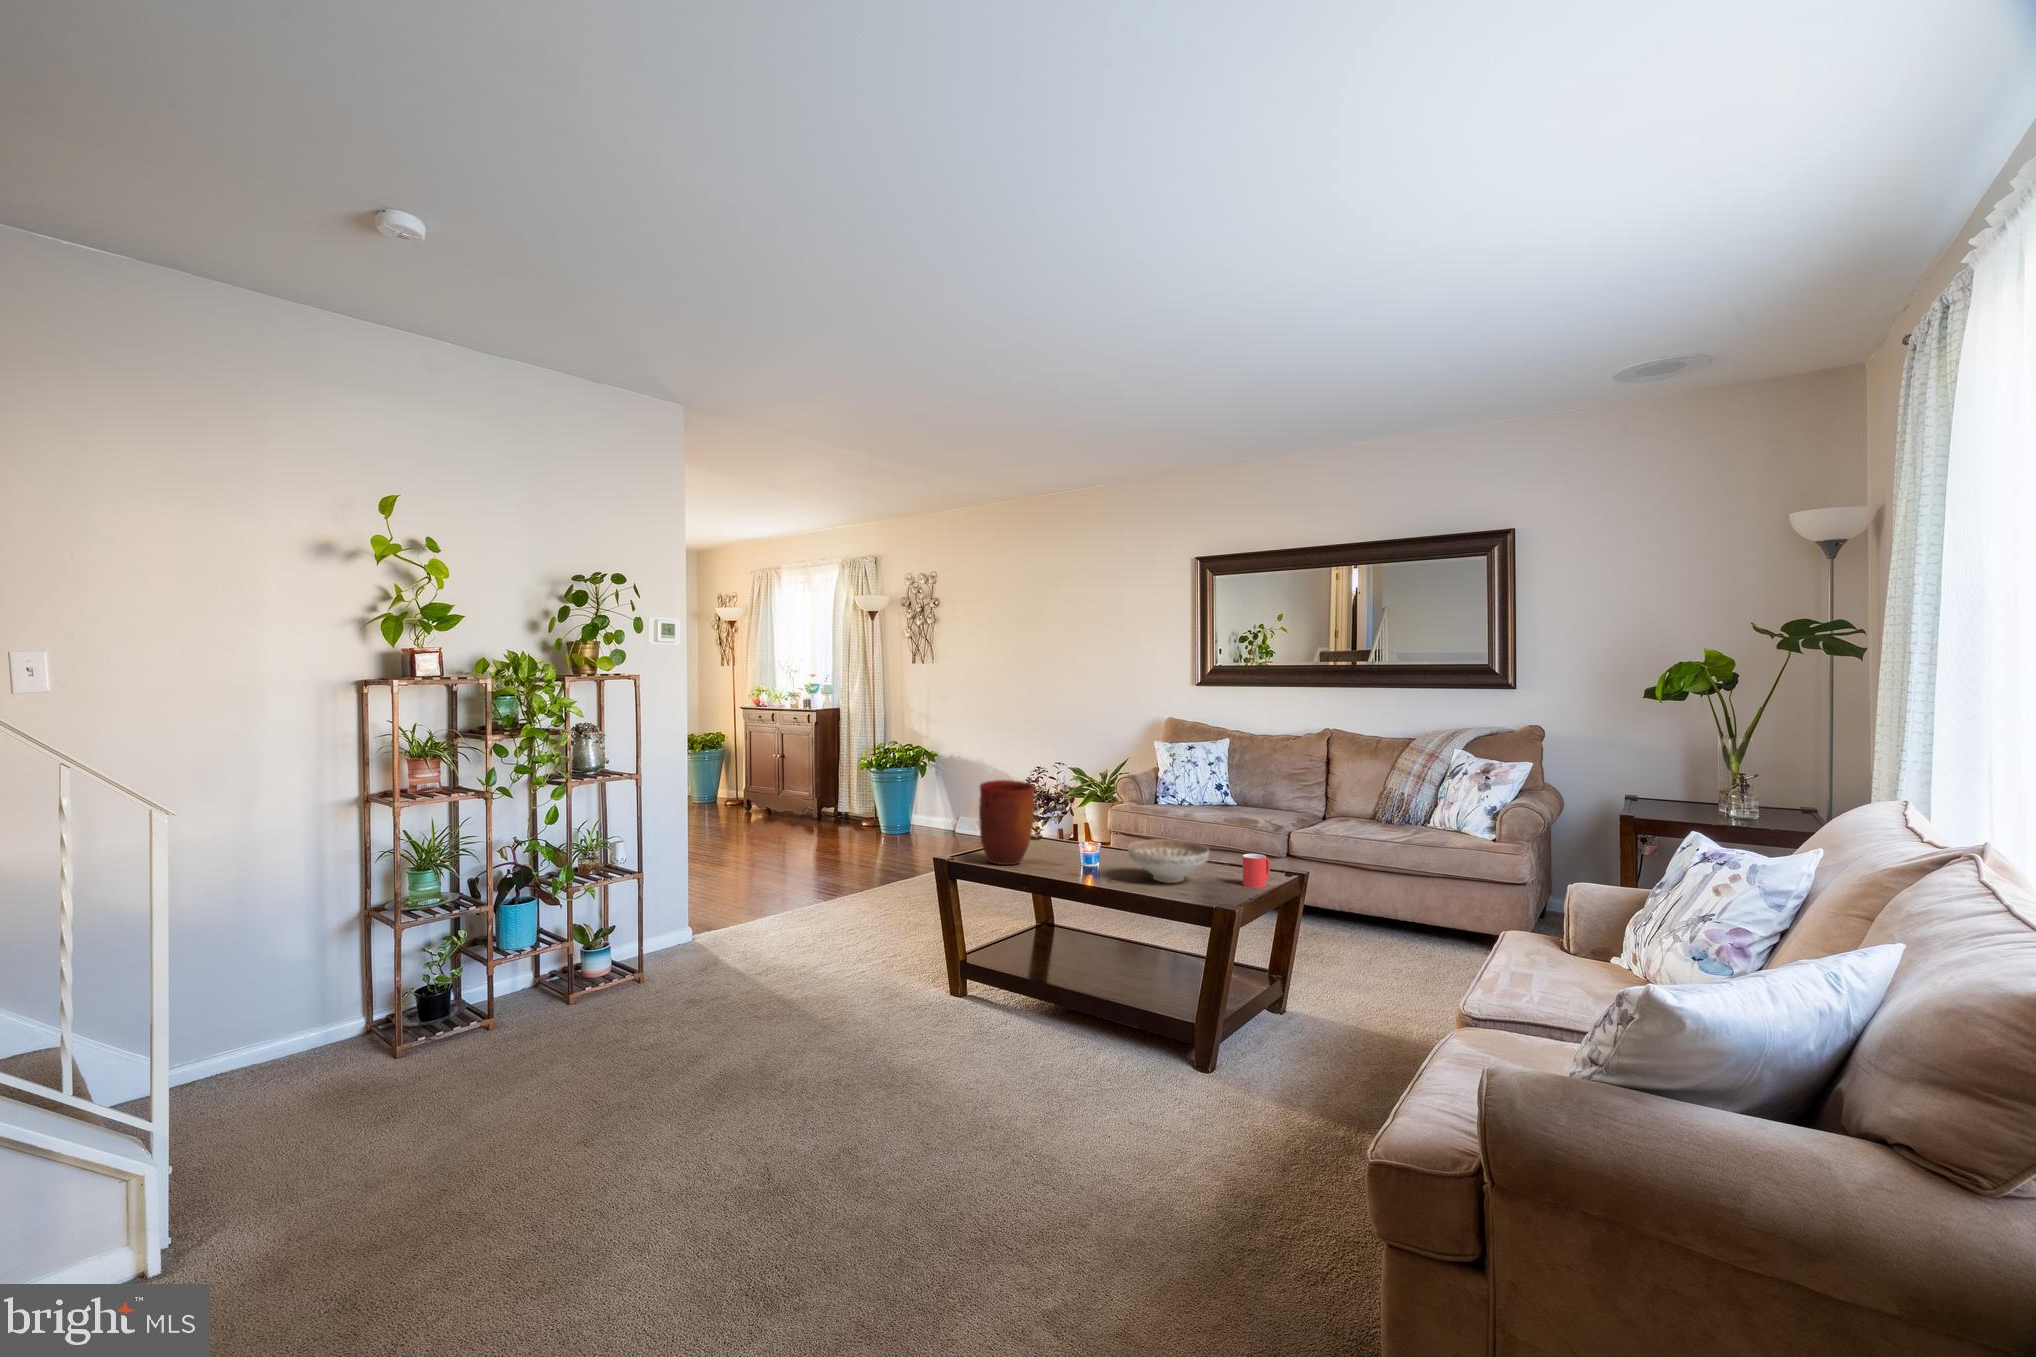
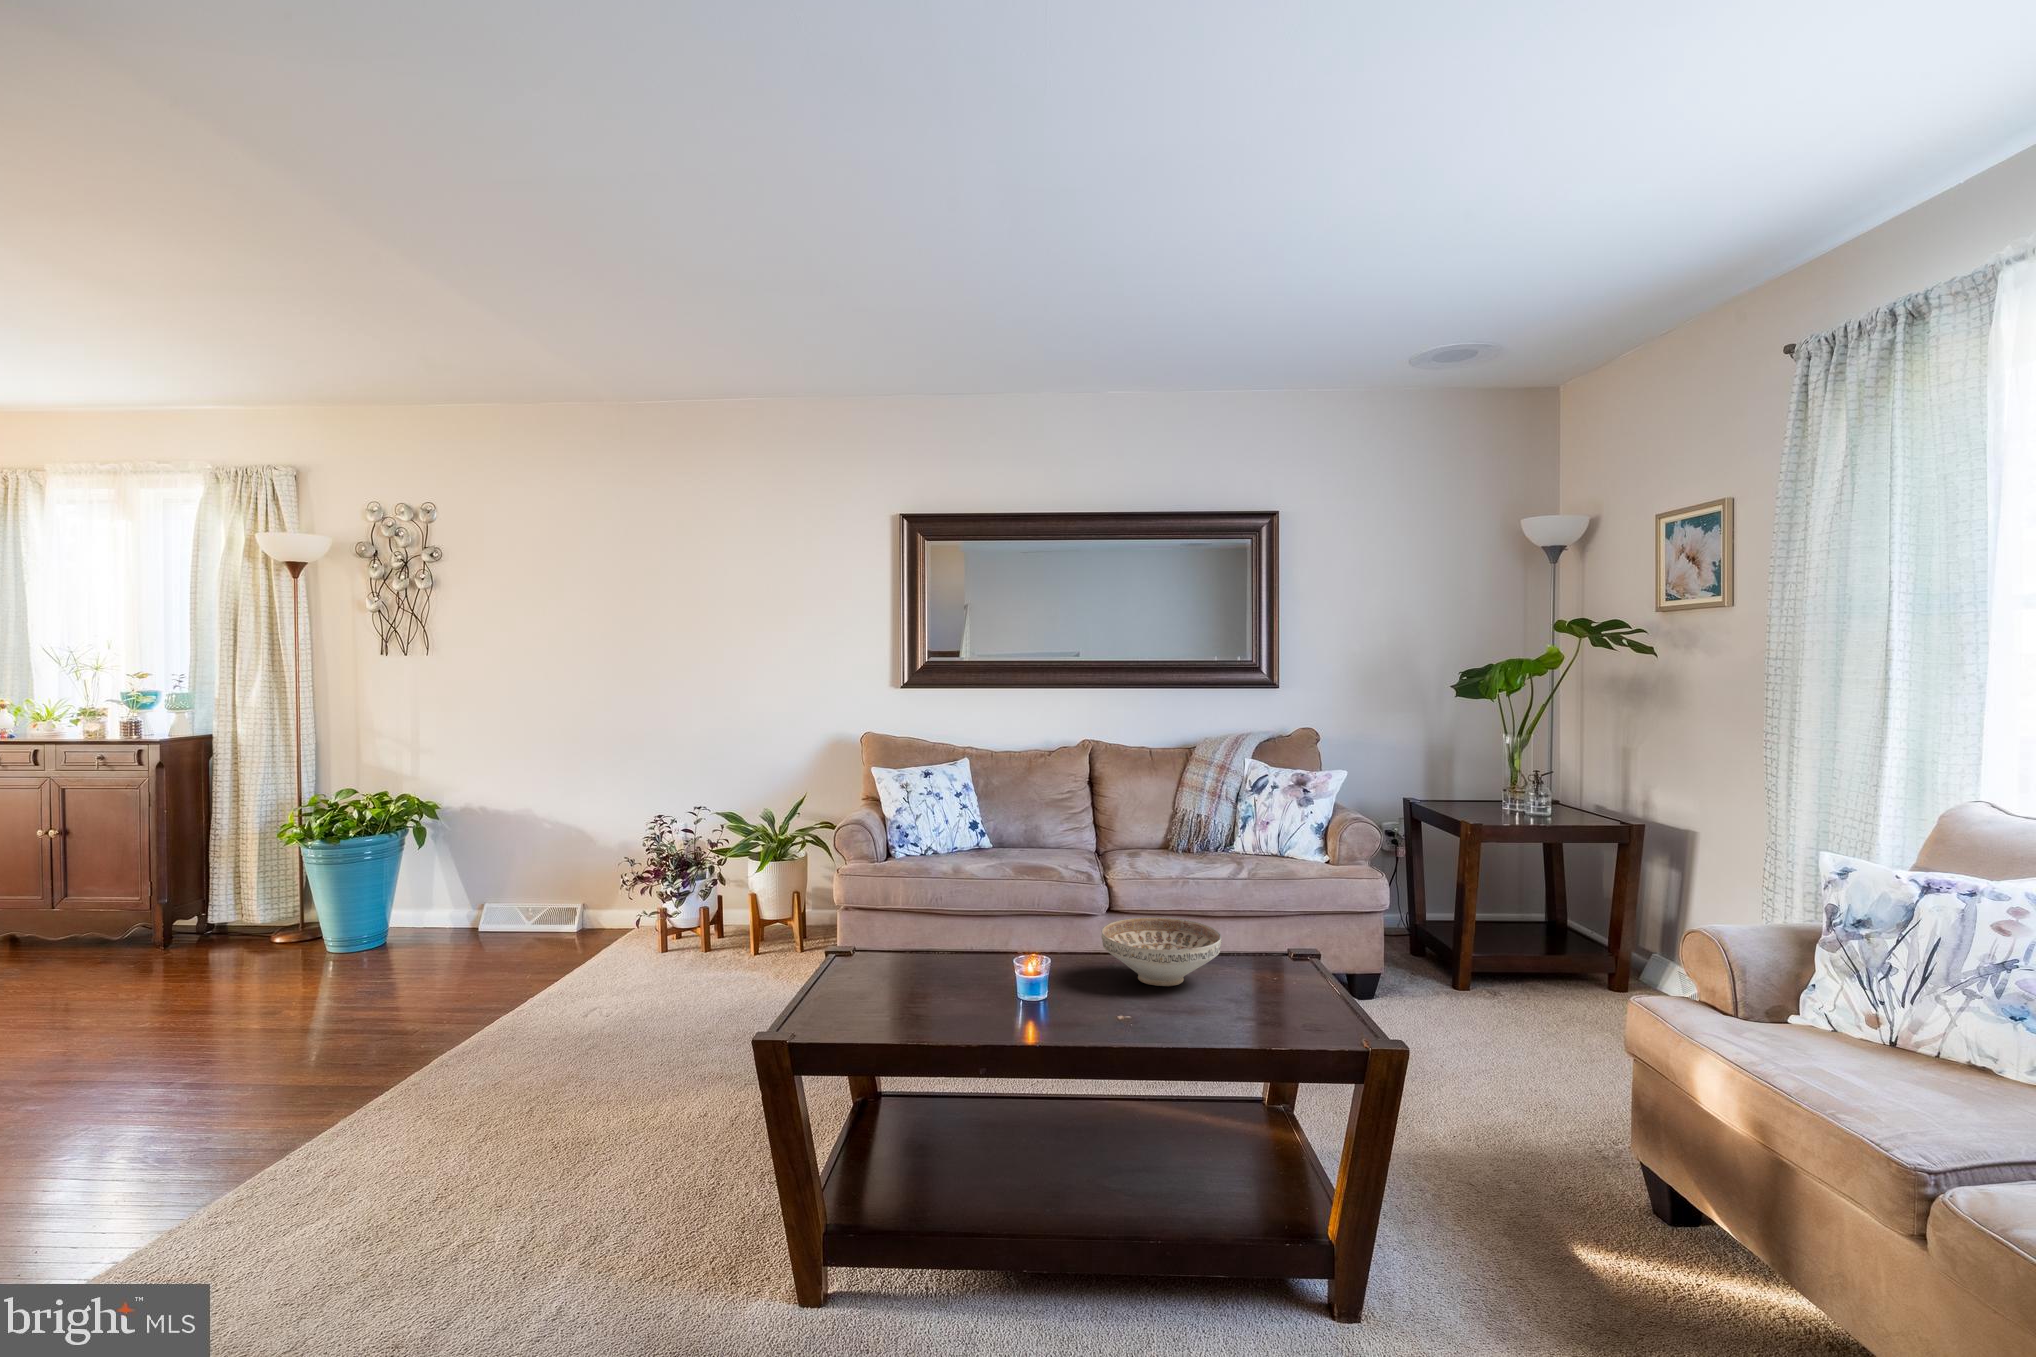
vase: present [979,780,1035,865] -> none [849,854,944,1002]
mug: present [1243,854,1270,888] -> none [1243,924,1275,972]

